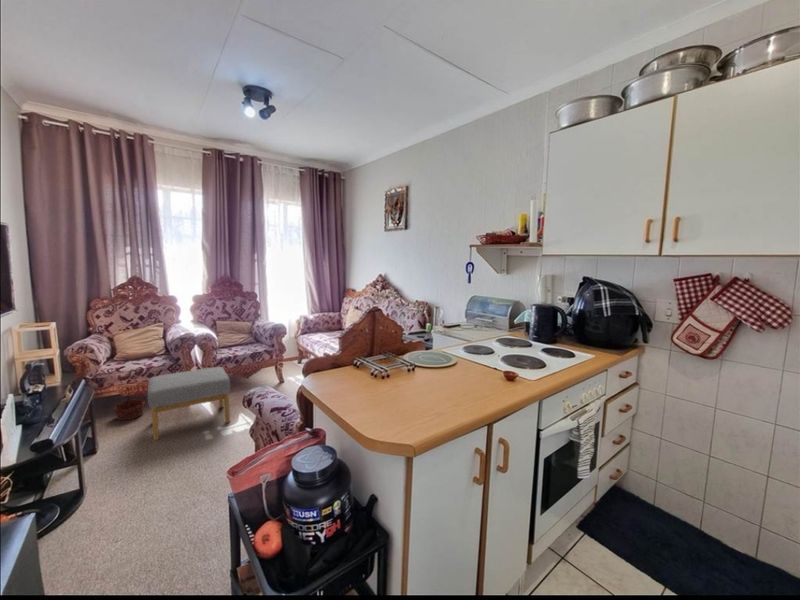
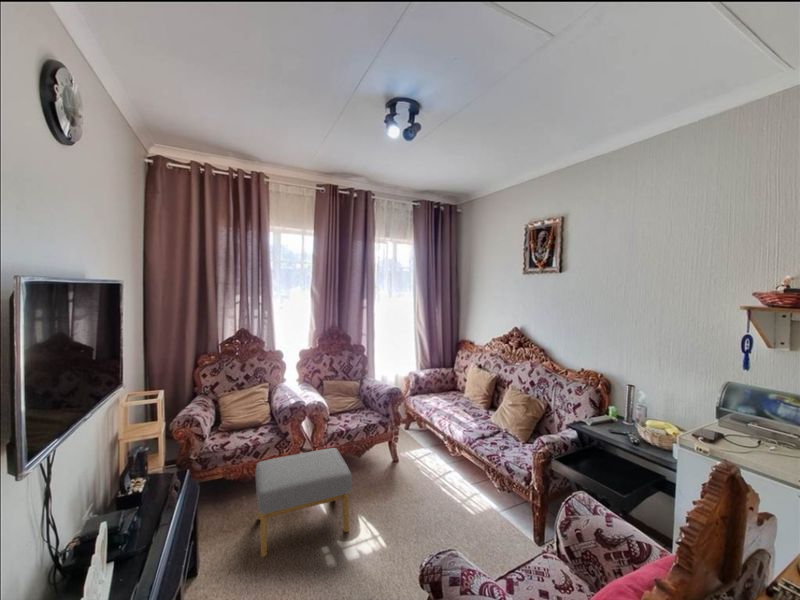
basket: present [114,387,144,420] -> none [214,465,248,512]

